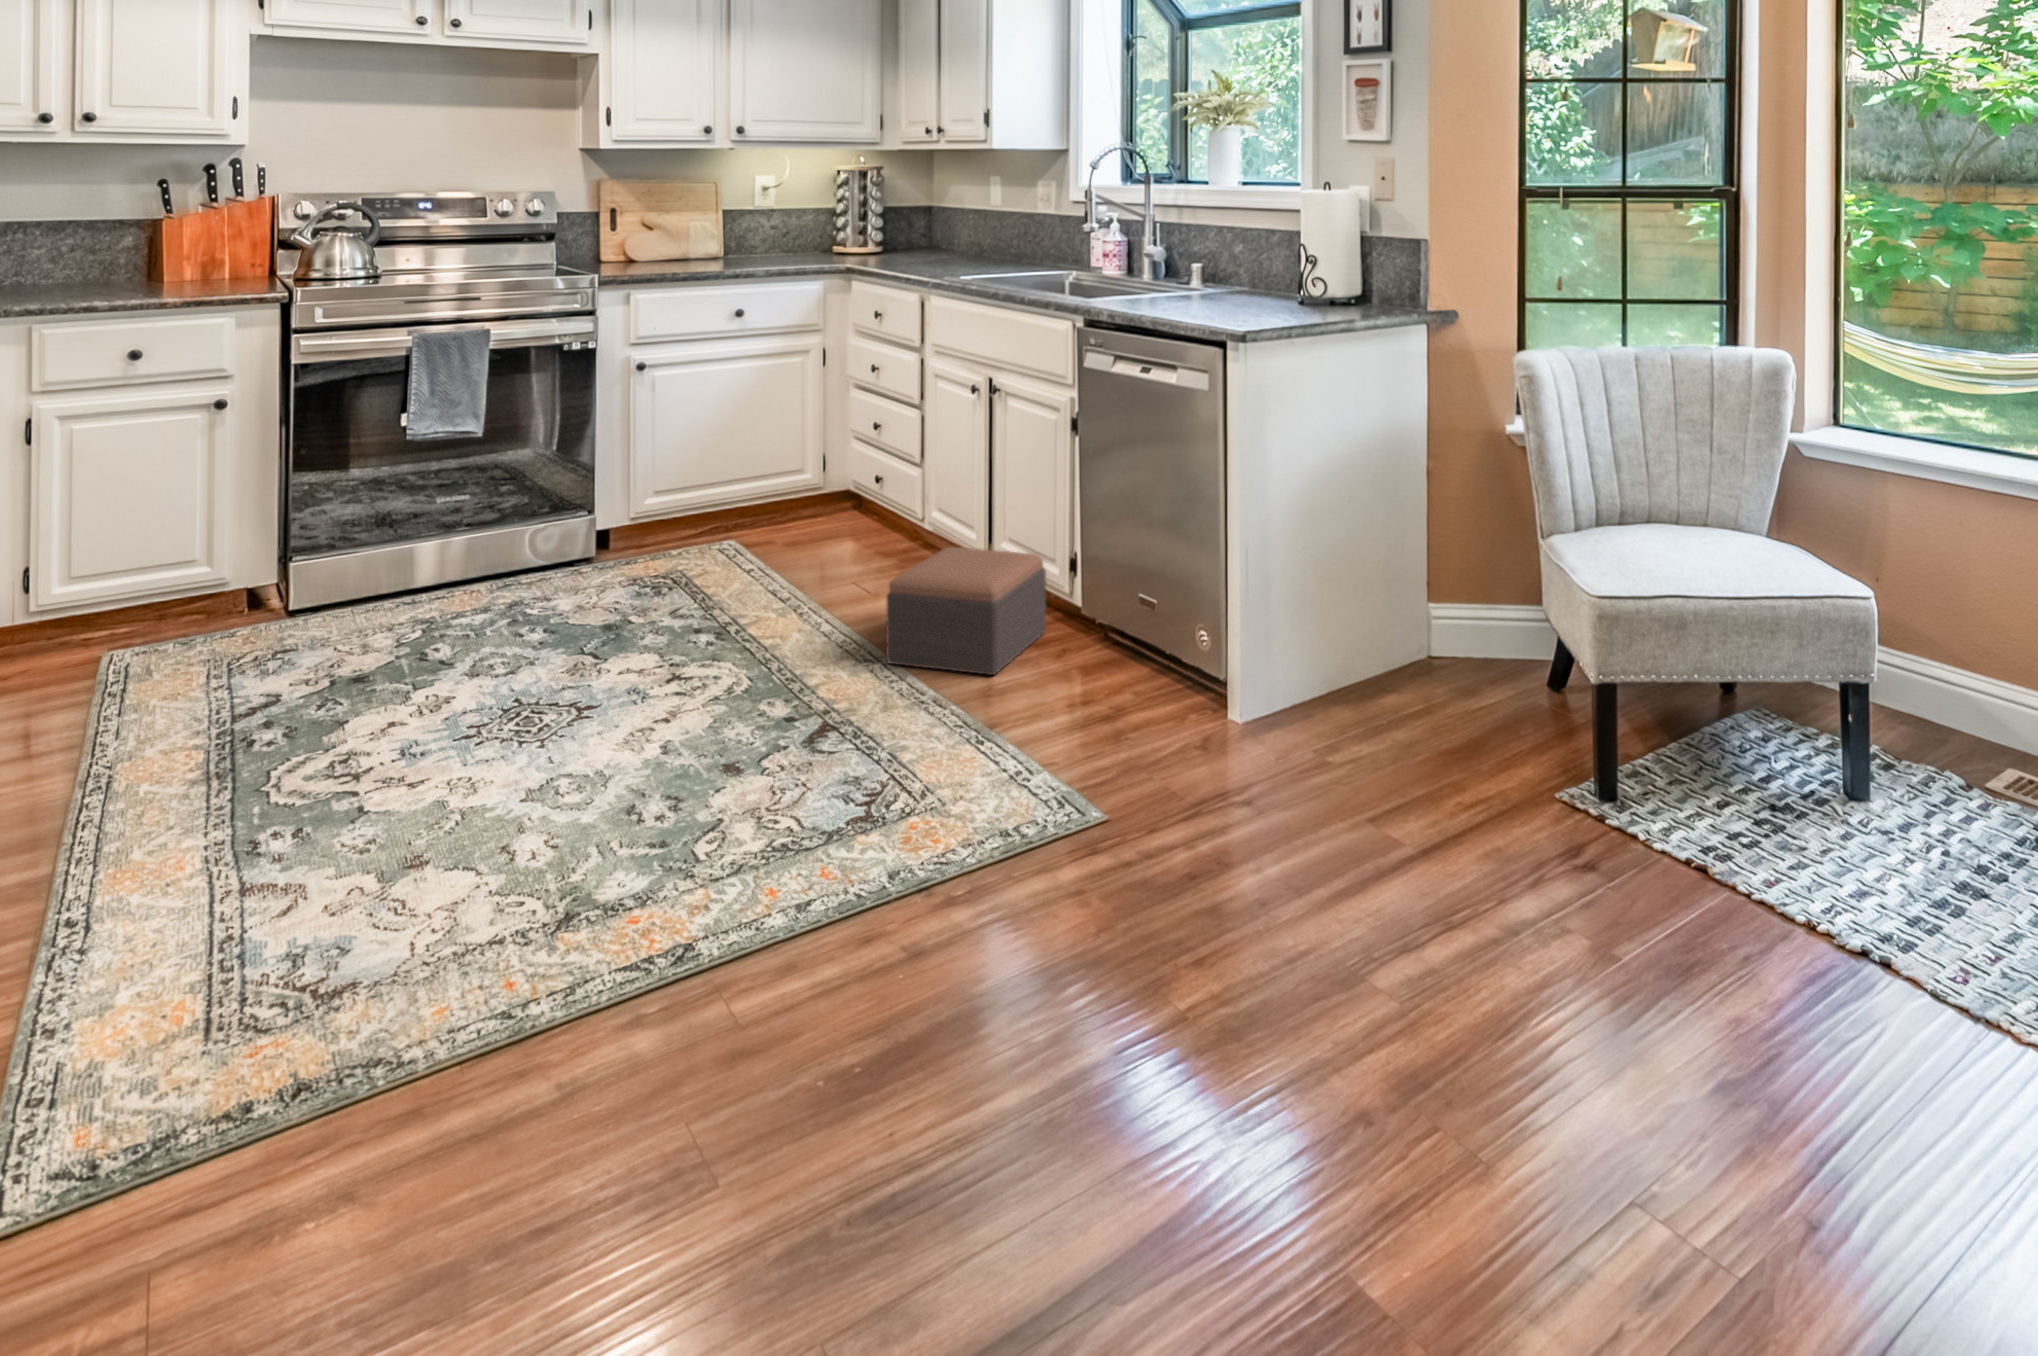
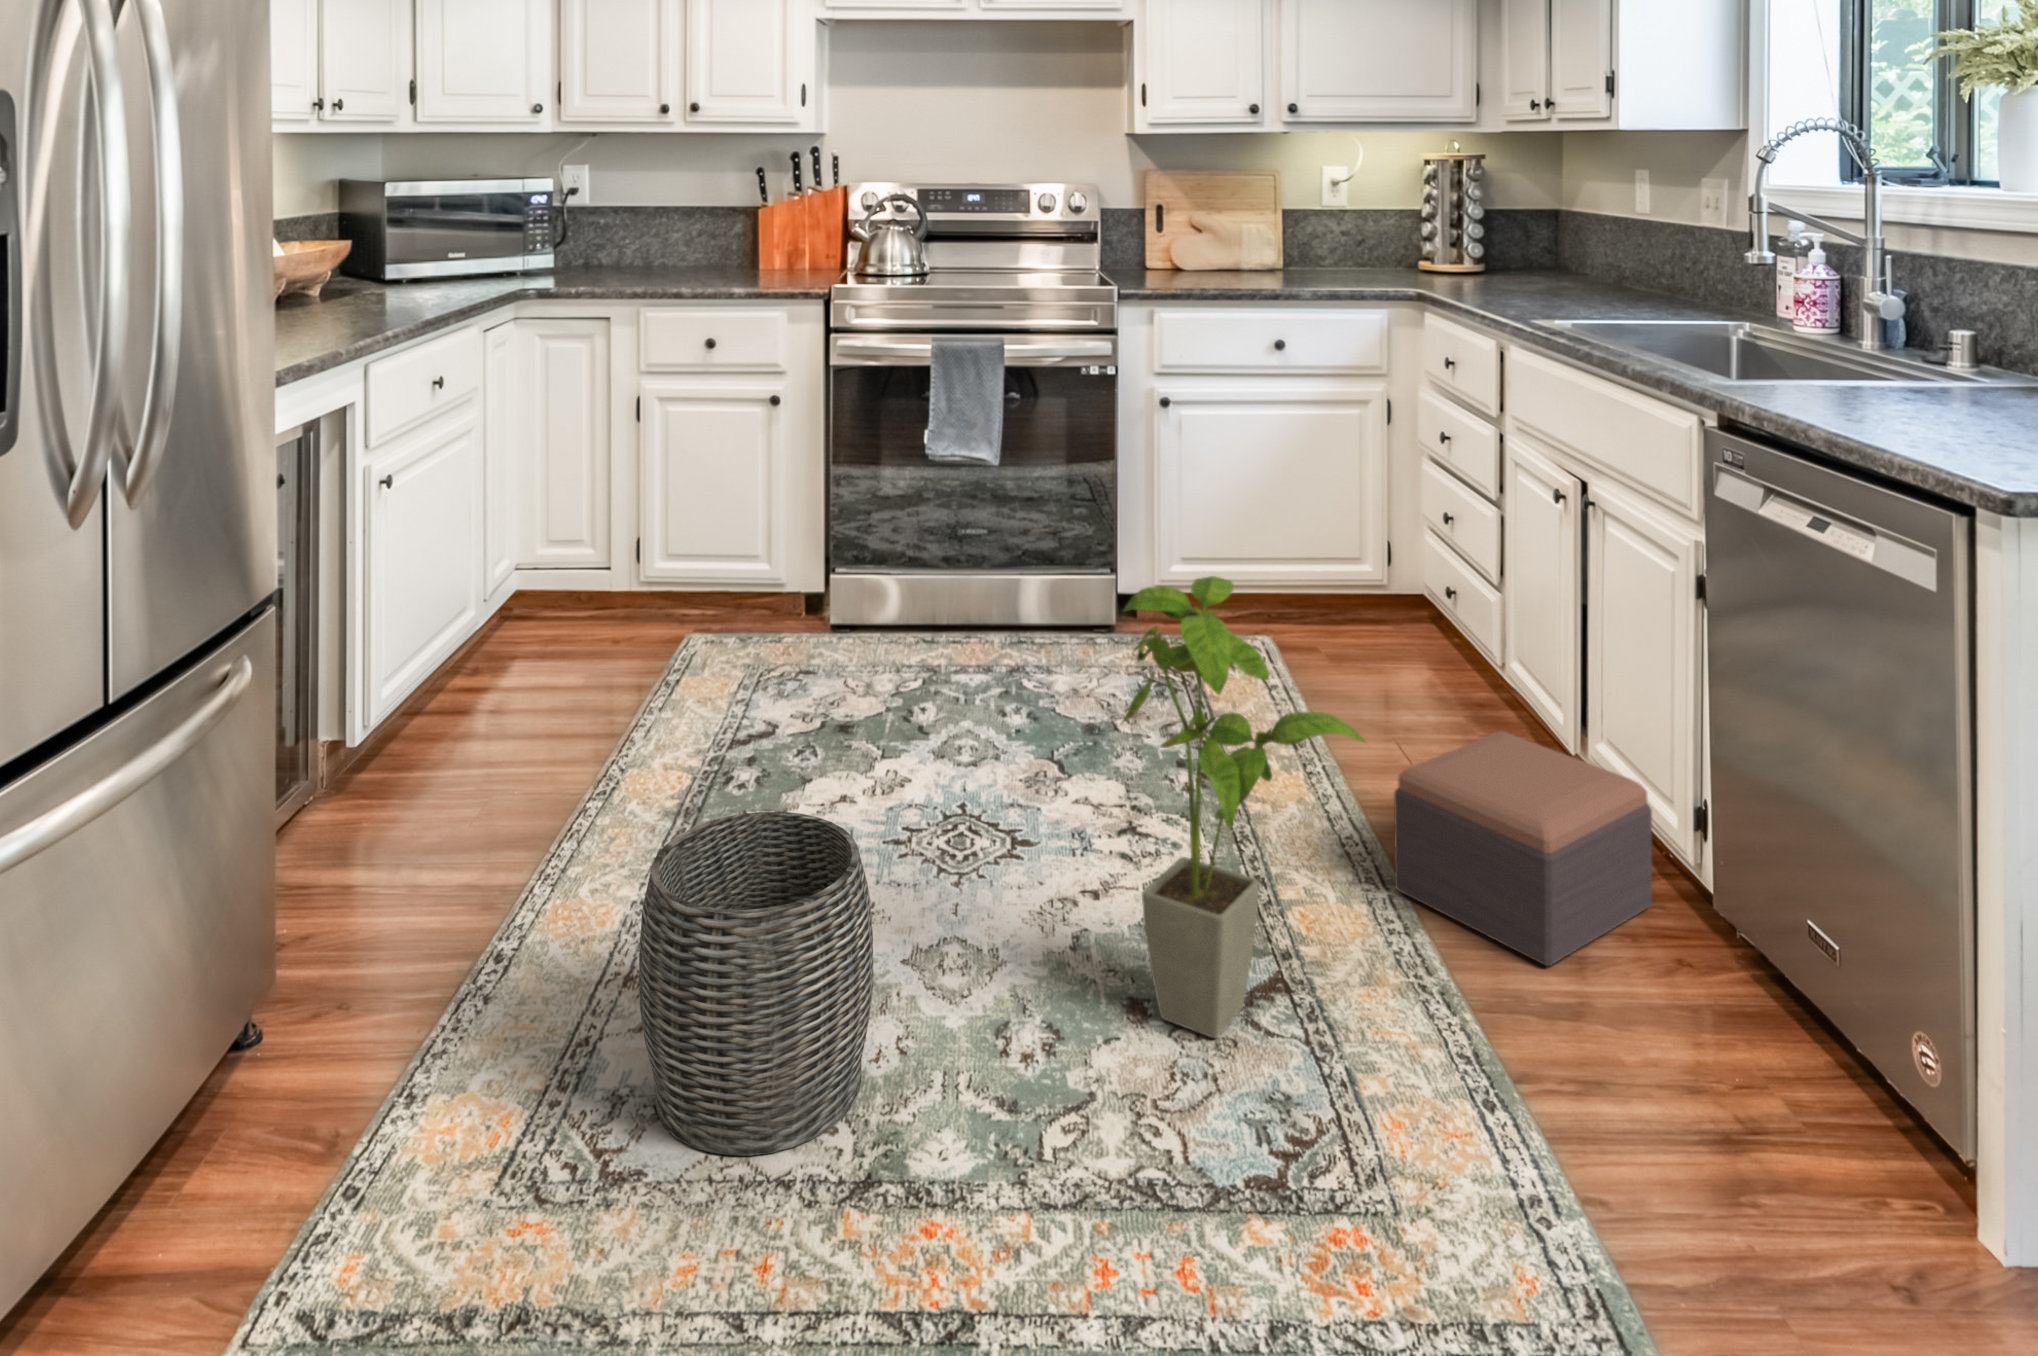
house plant: none [718,444,898,769] -> present [1122,576,1366,1038]
woven basket: none [319,682,541,949] -> present [639,812,873,1155]

